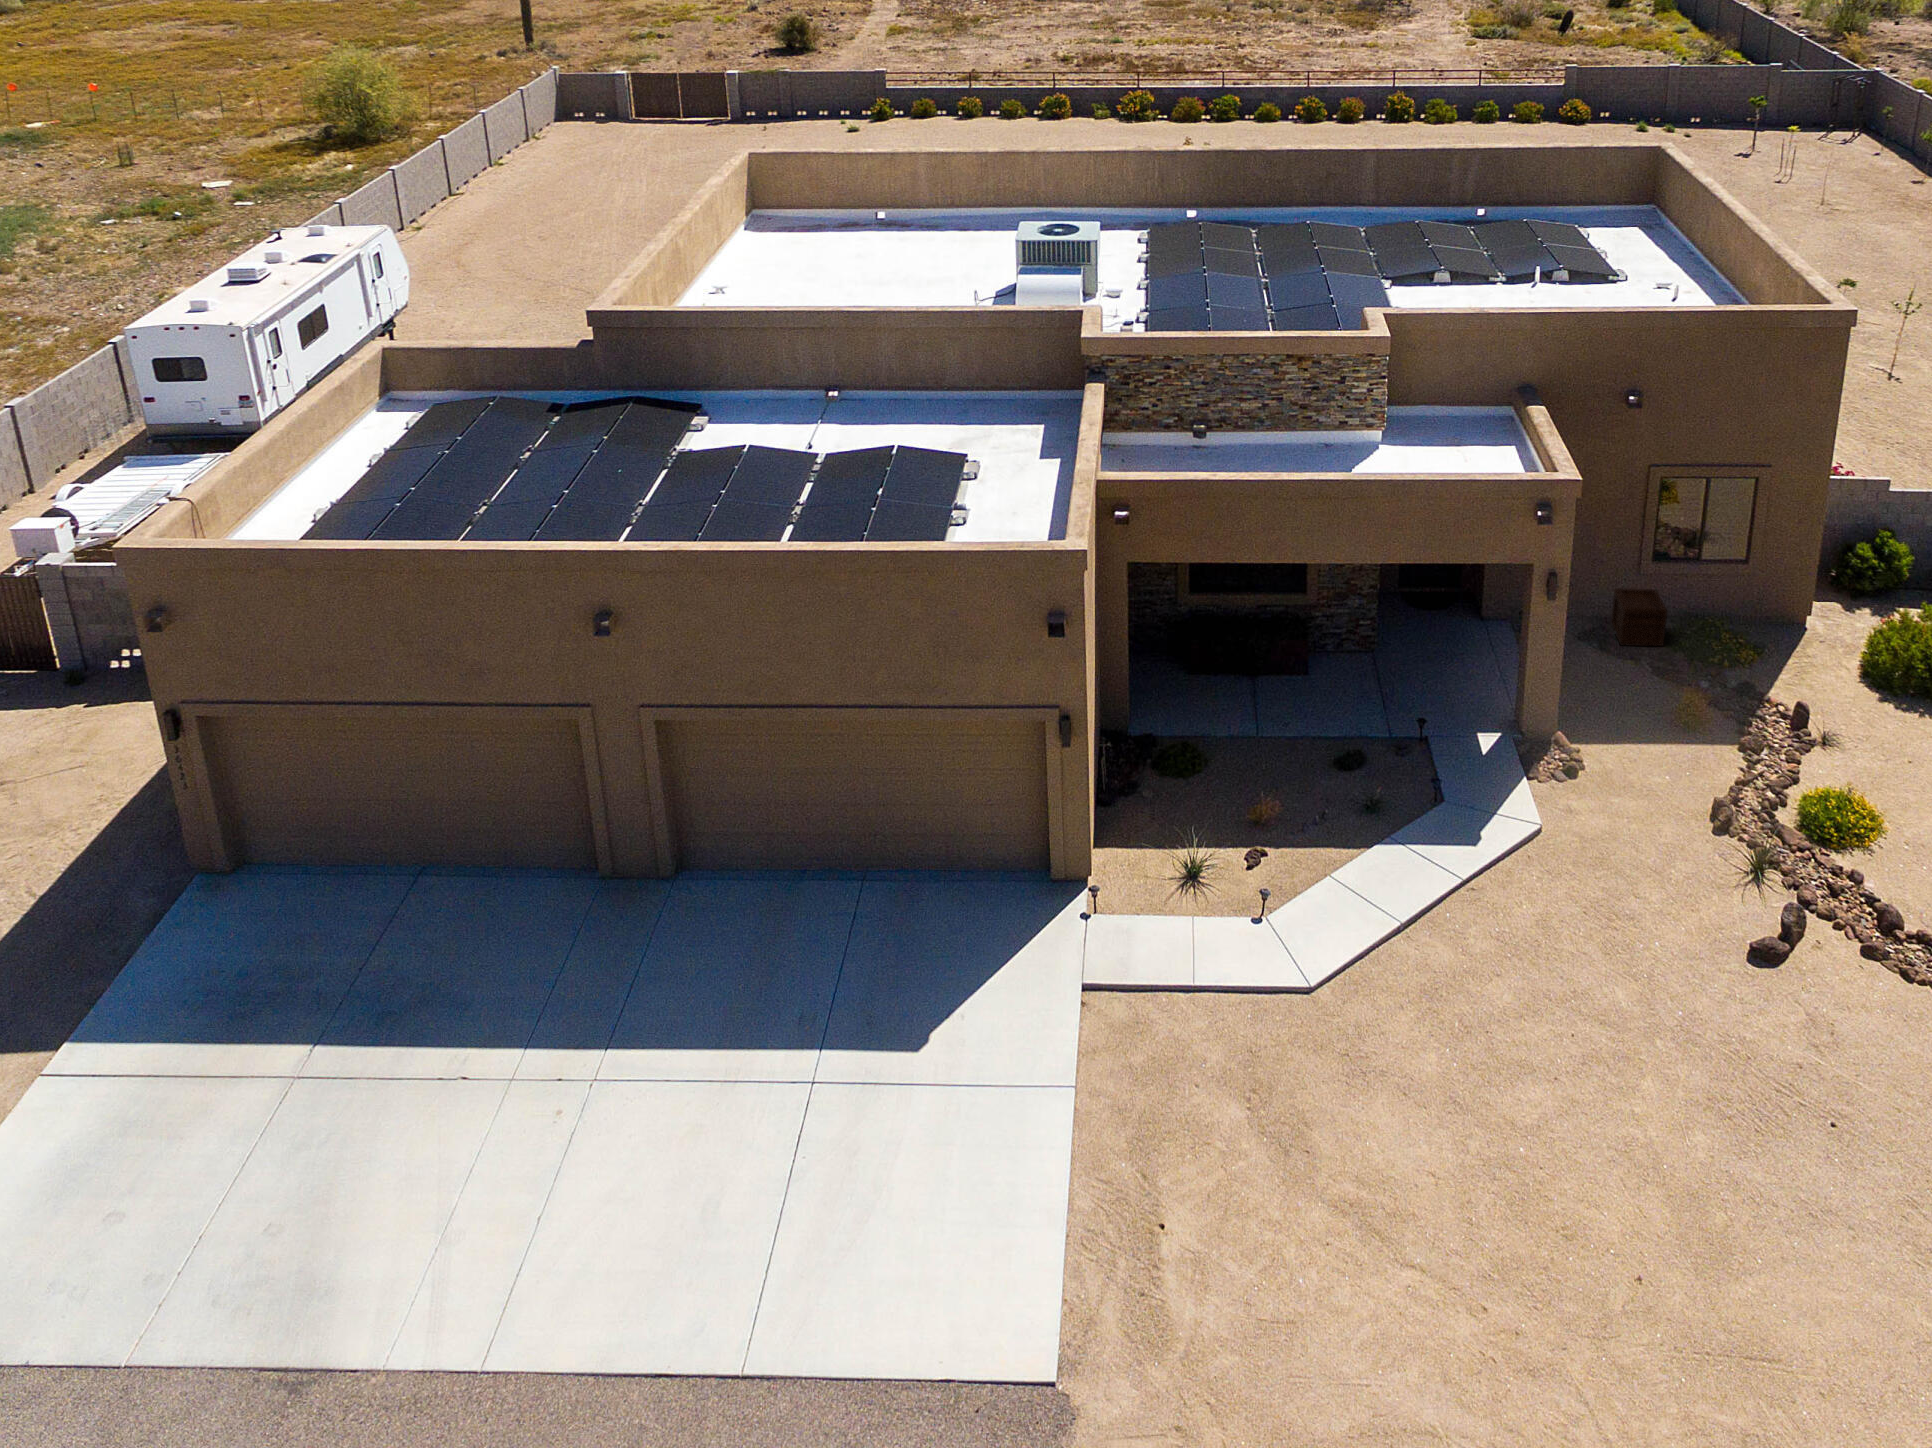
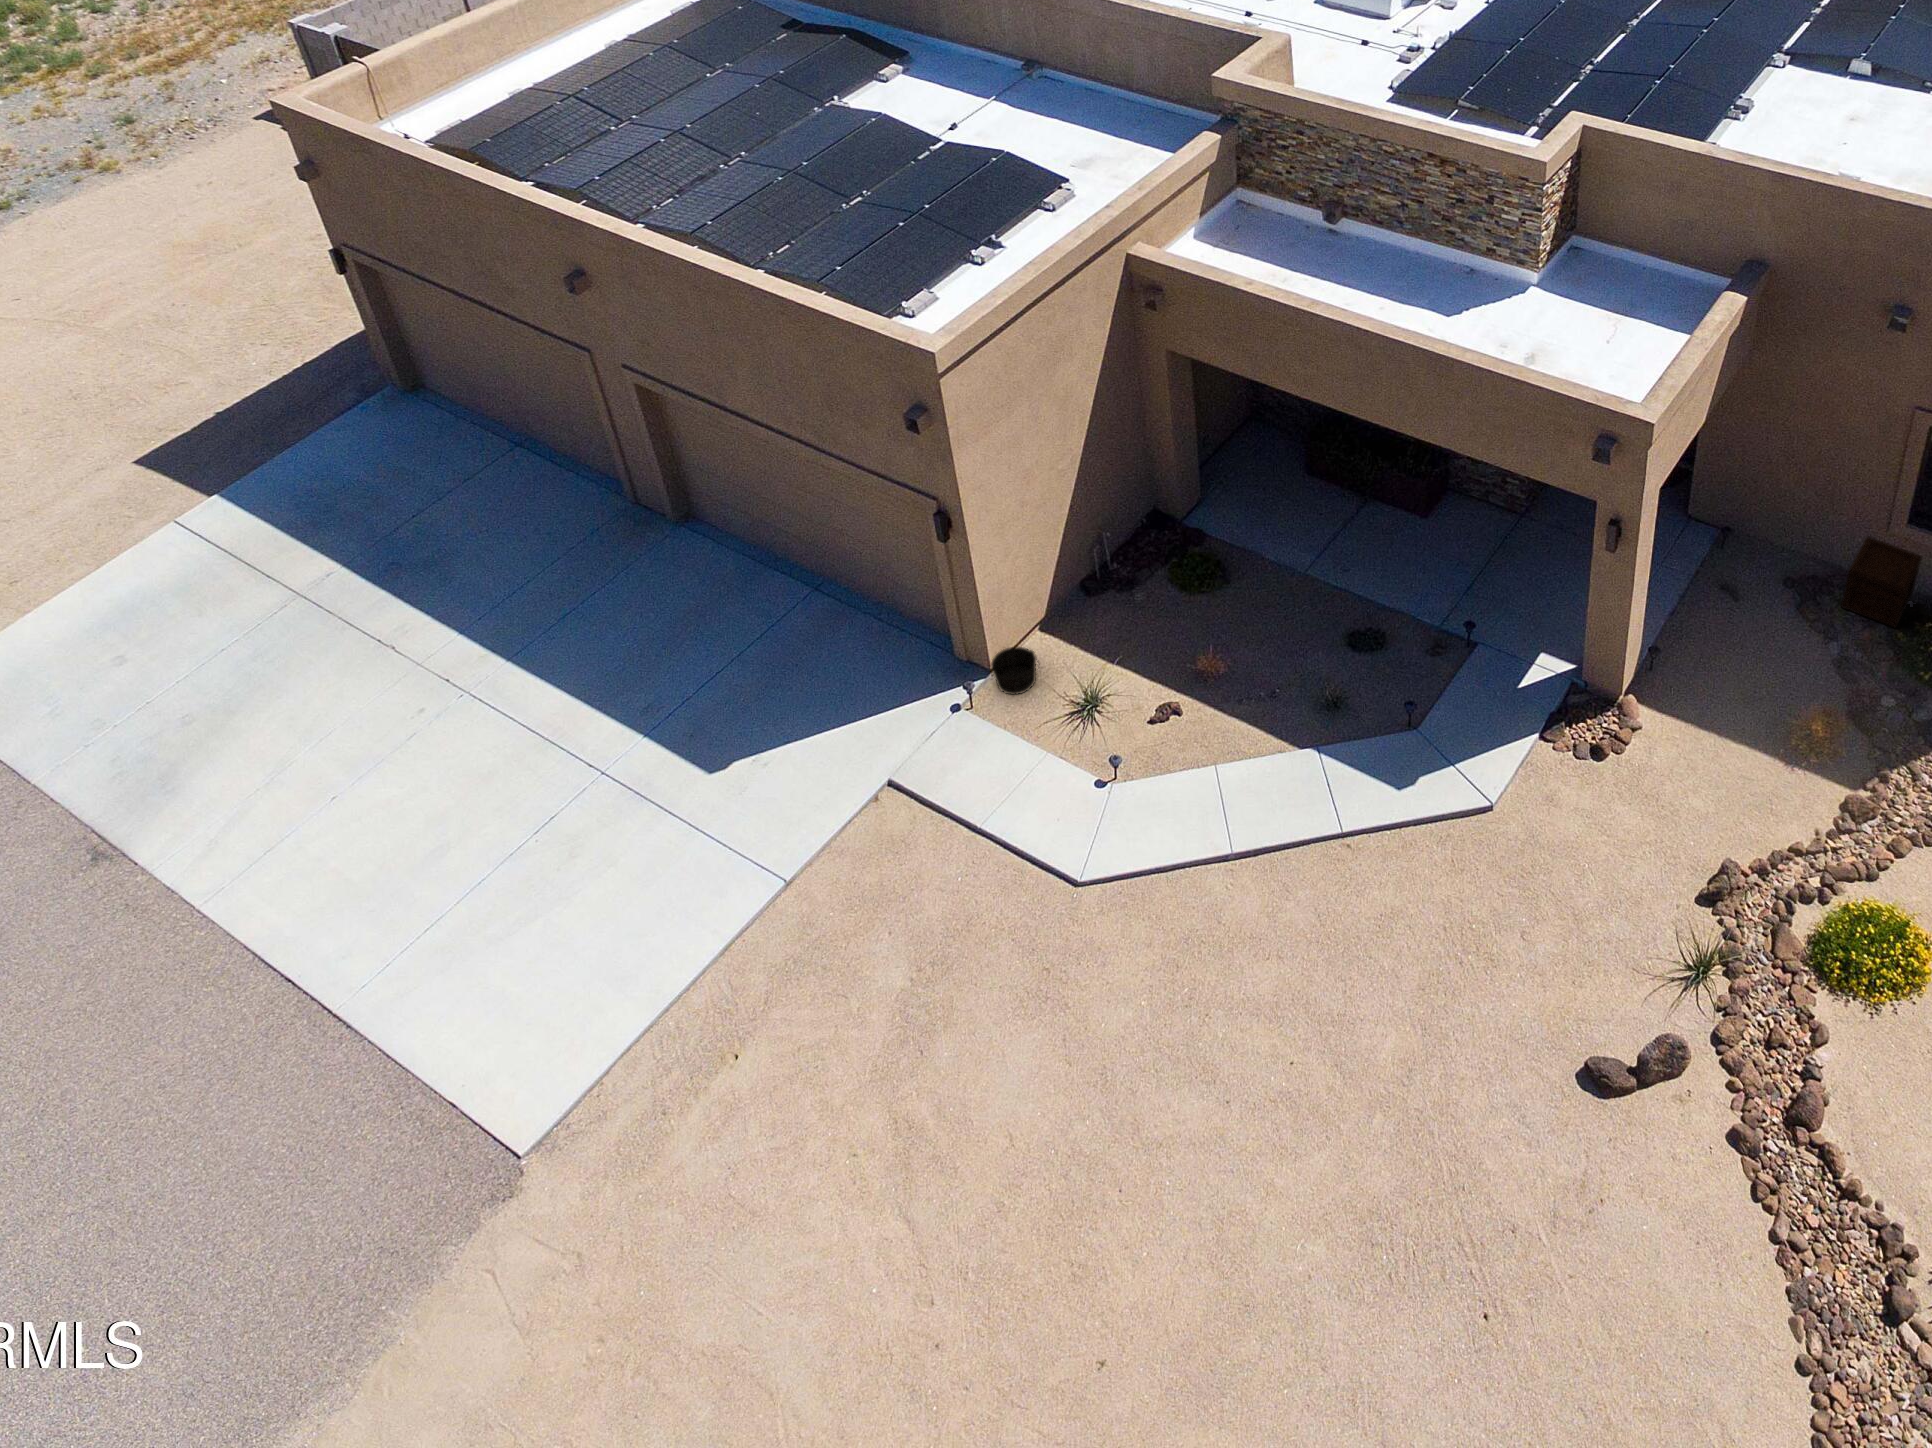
bucket: none [1089,850,1135,896] -> present [991,647,1038,695]

